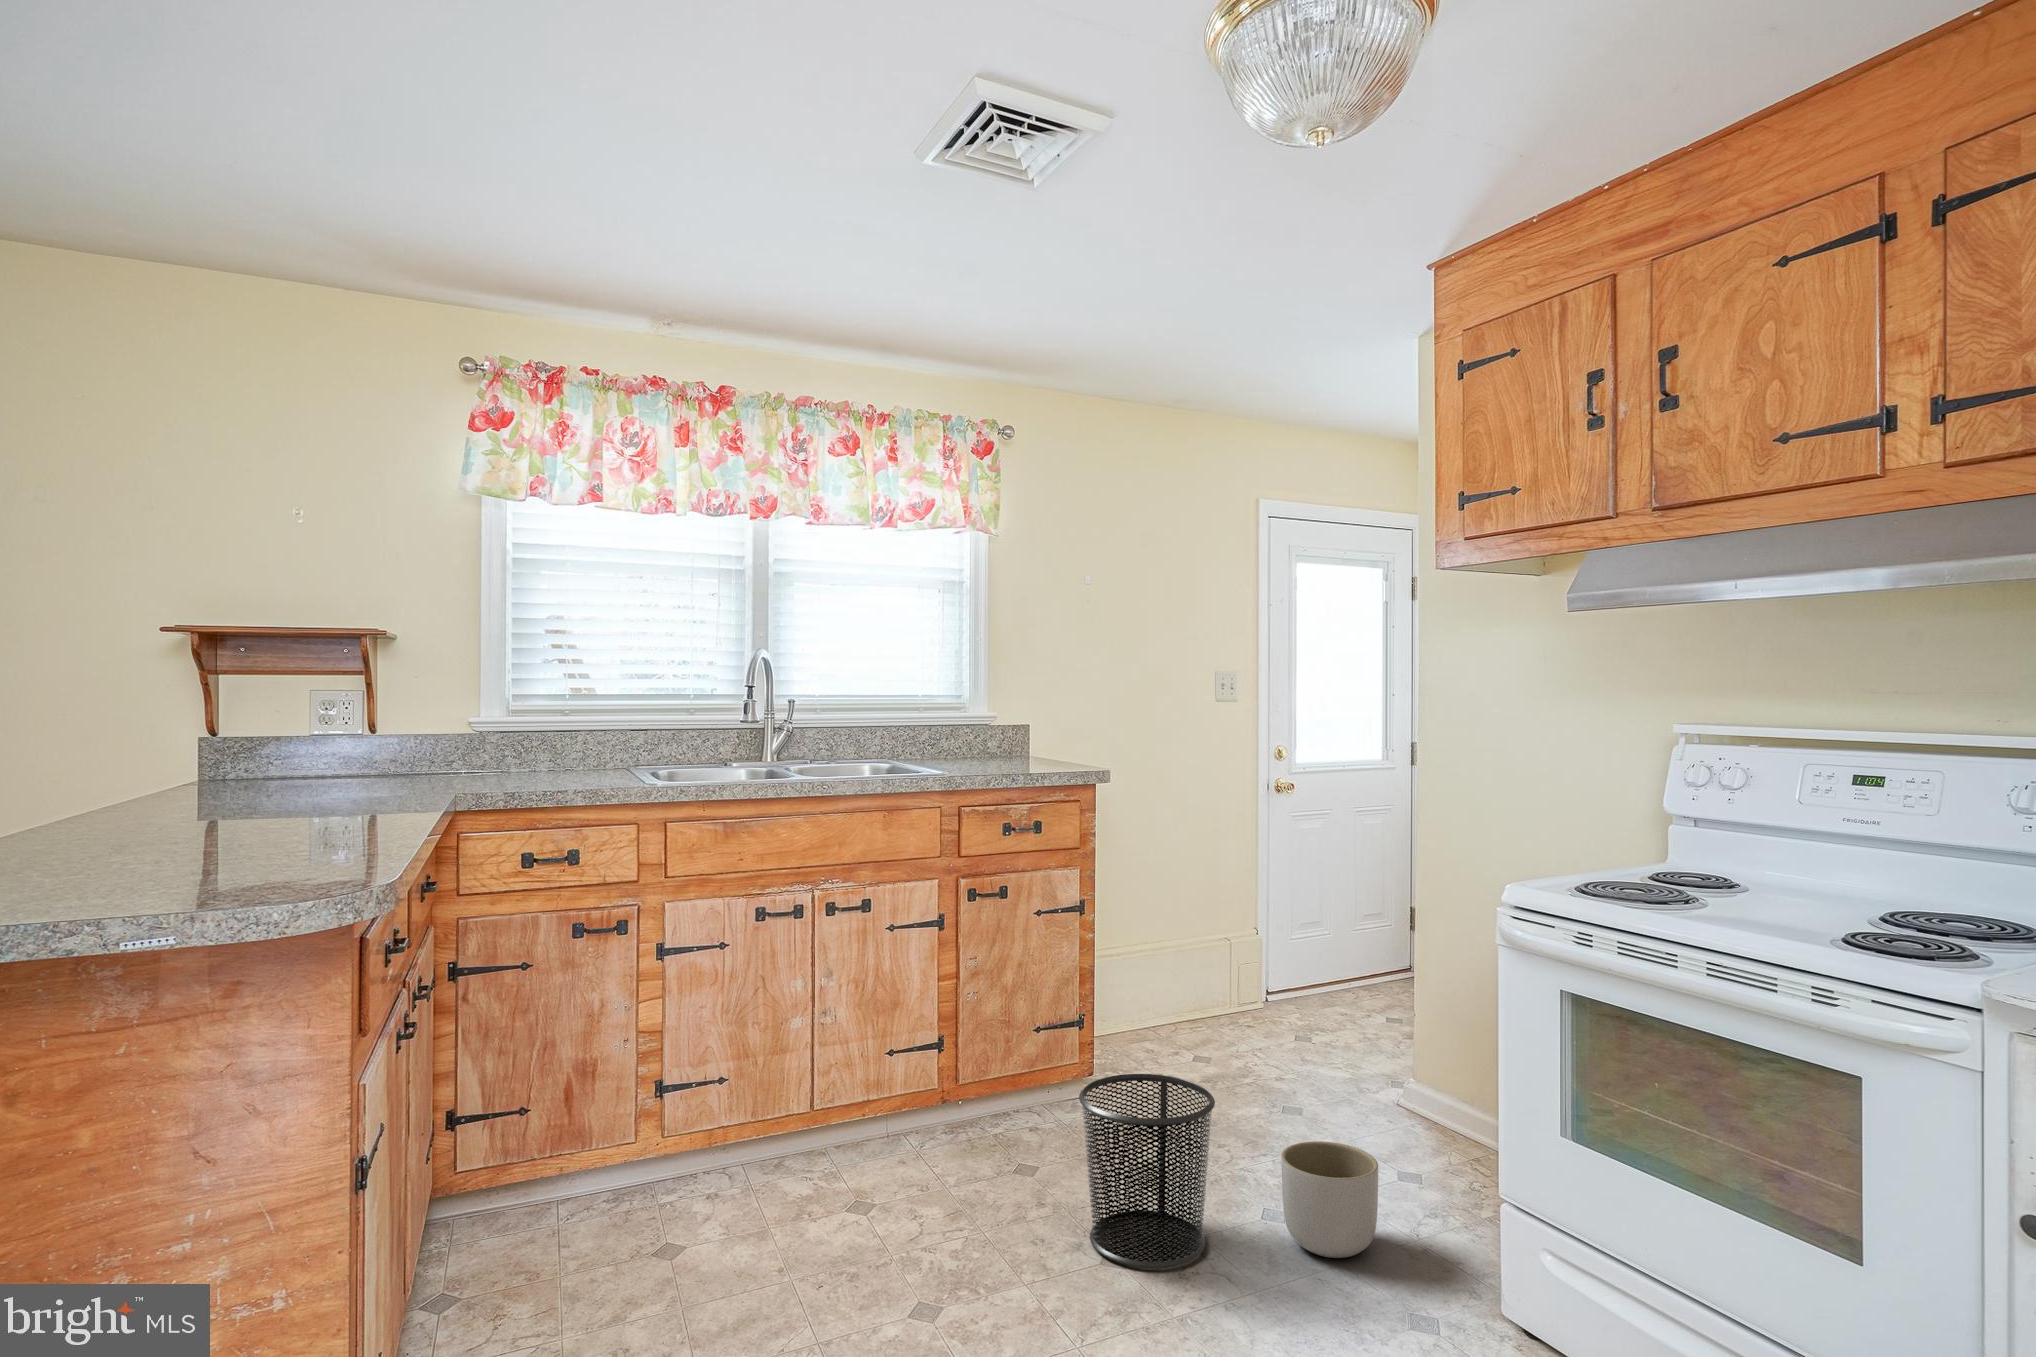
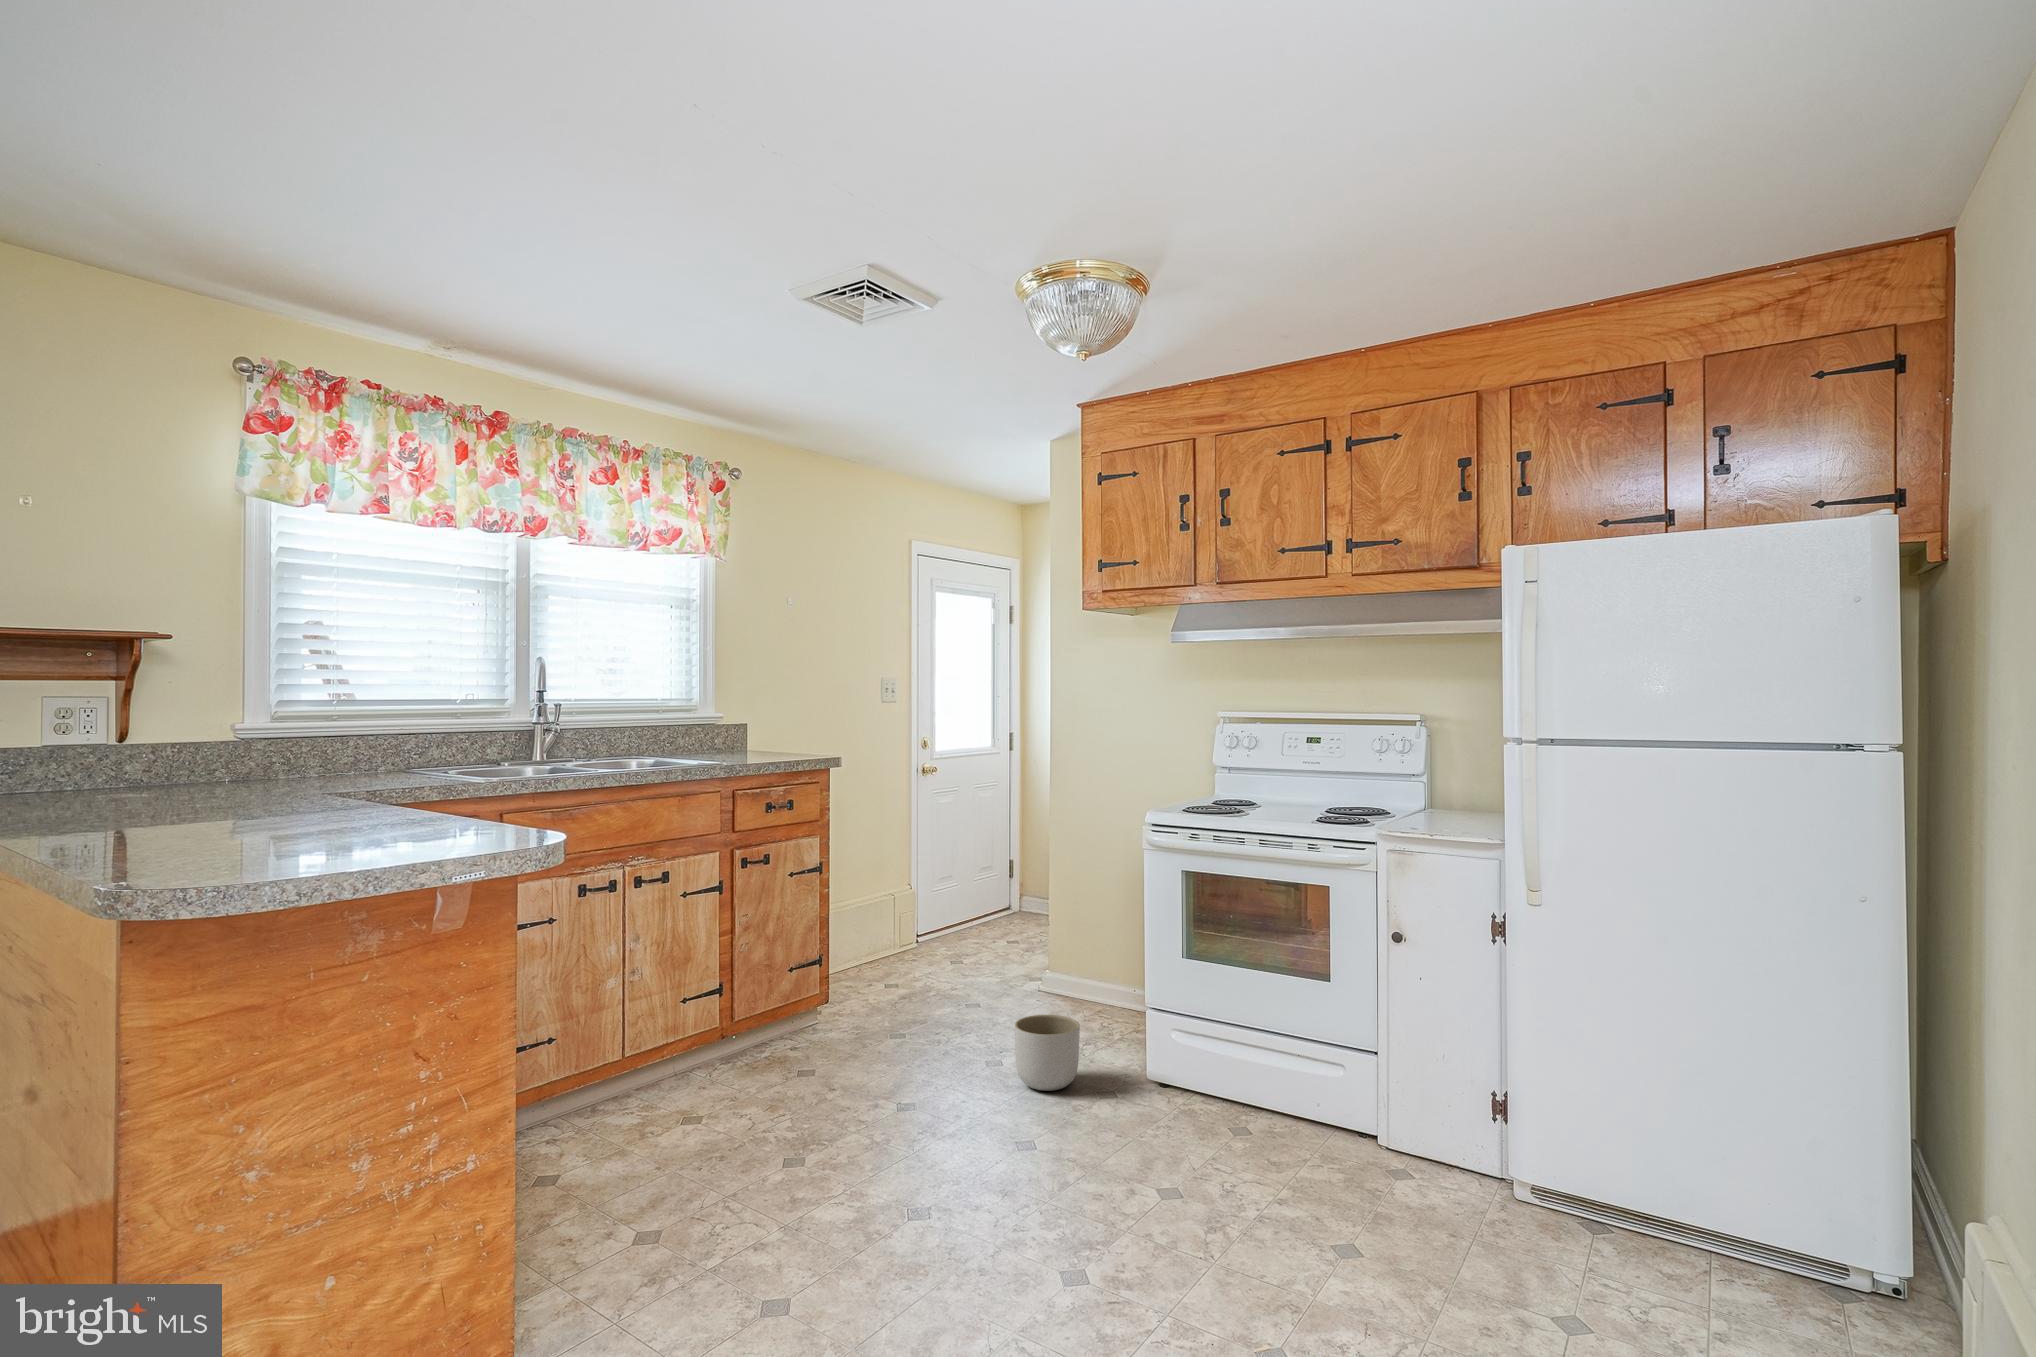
waste bin: present [1079,1074,1215,1268] -> none [877,983,977,1121]

